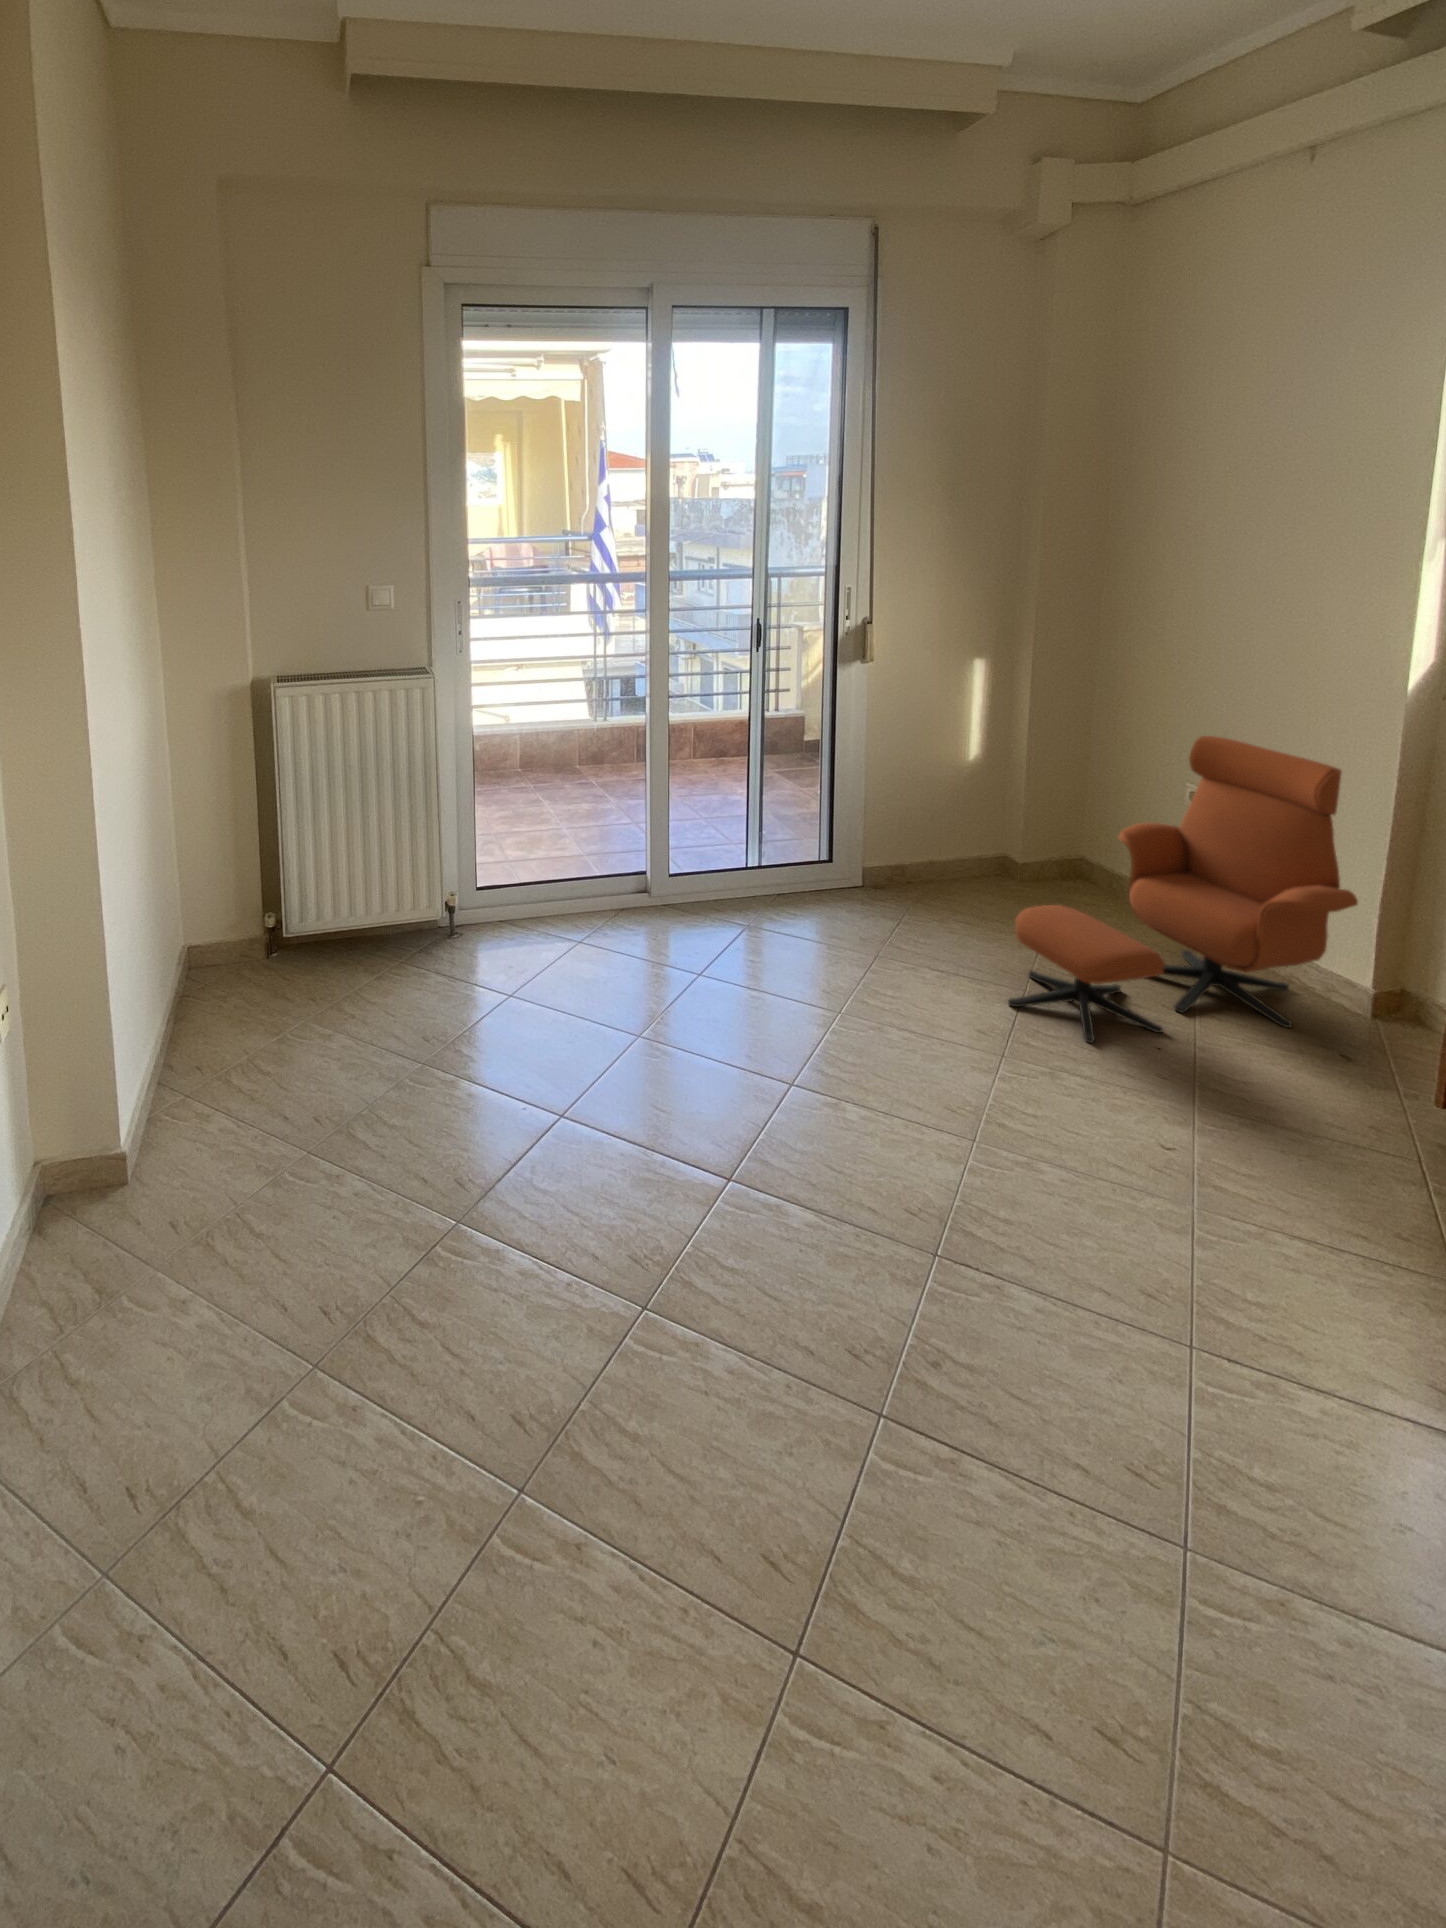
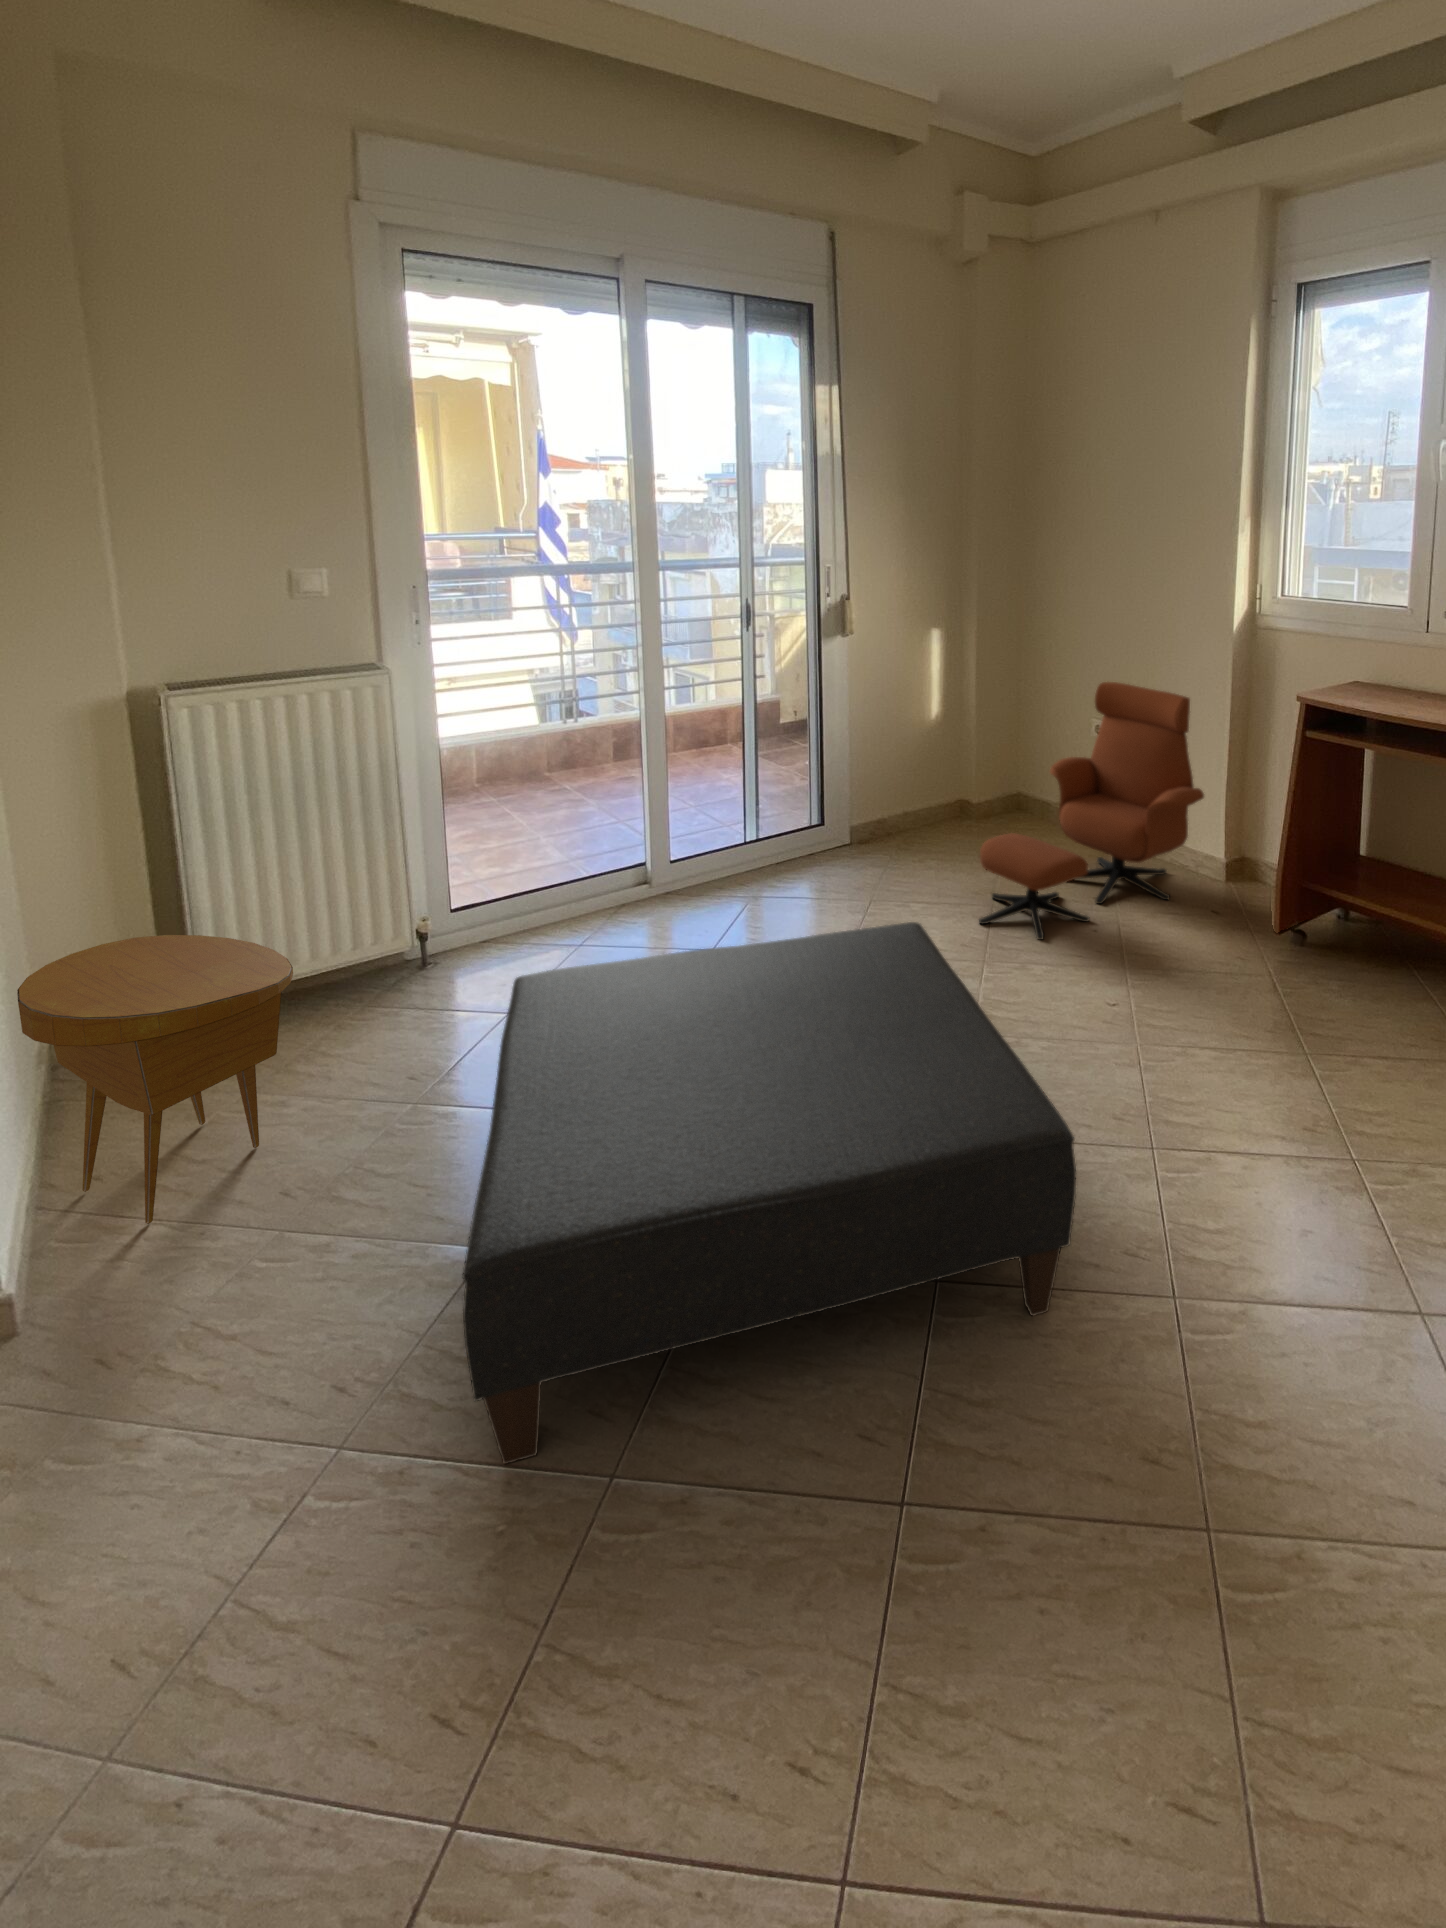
side table: none [156,878,336,1113] -> present [17,935,293,1224]
ottoman: none [398,972,1100,1560] -> present [462,922,1076,1464]

